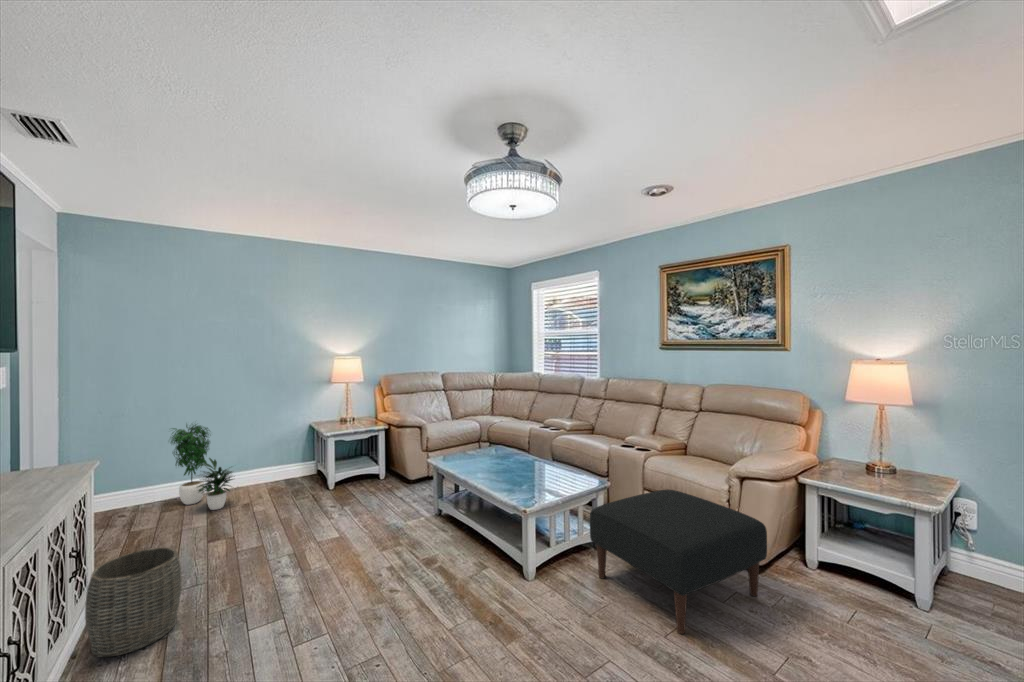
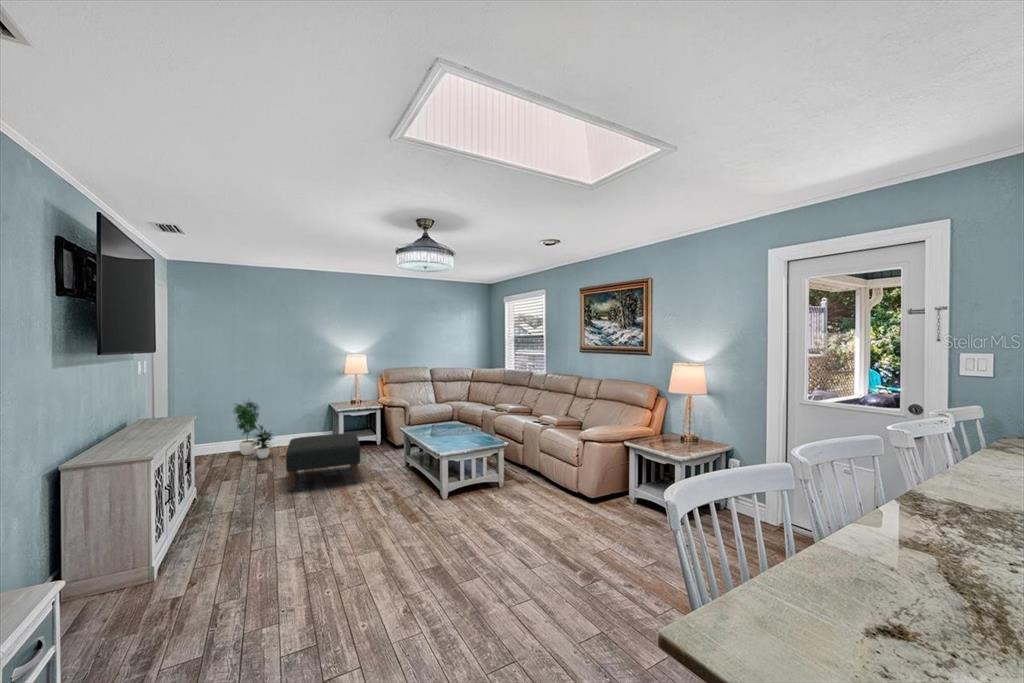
ottoman: present [590,490,767,634] -> present [286,433,360,491]
woven basket: present [85,548,181,657] -> none [195,466,242,517]

